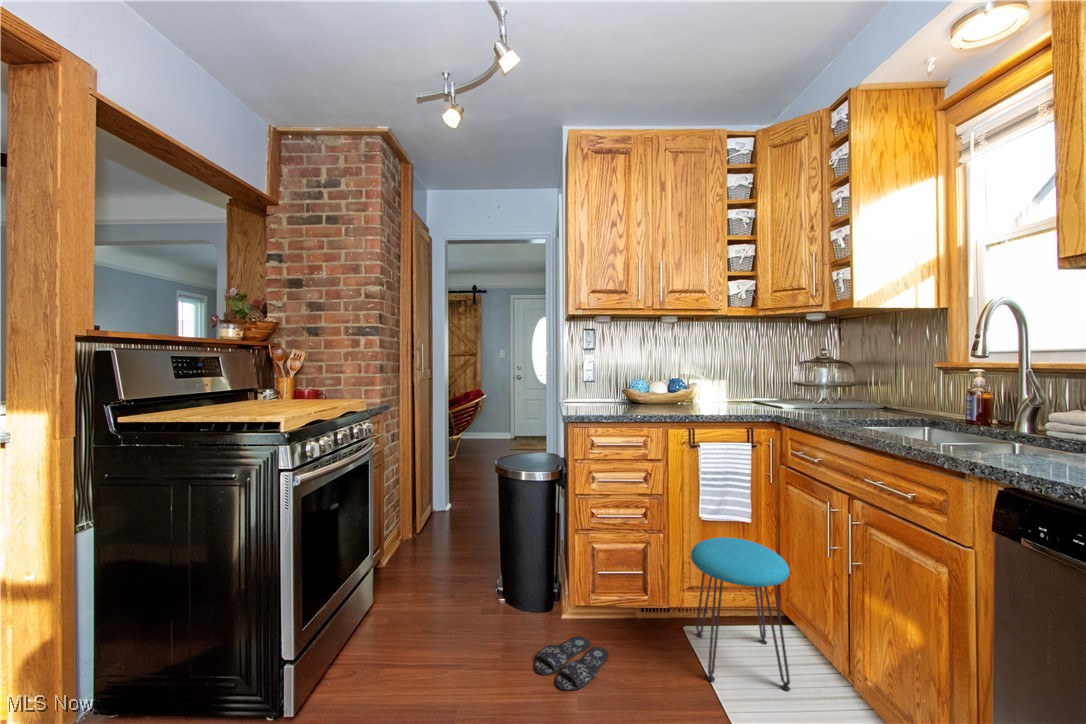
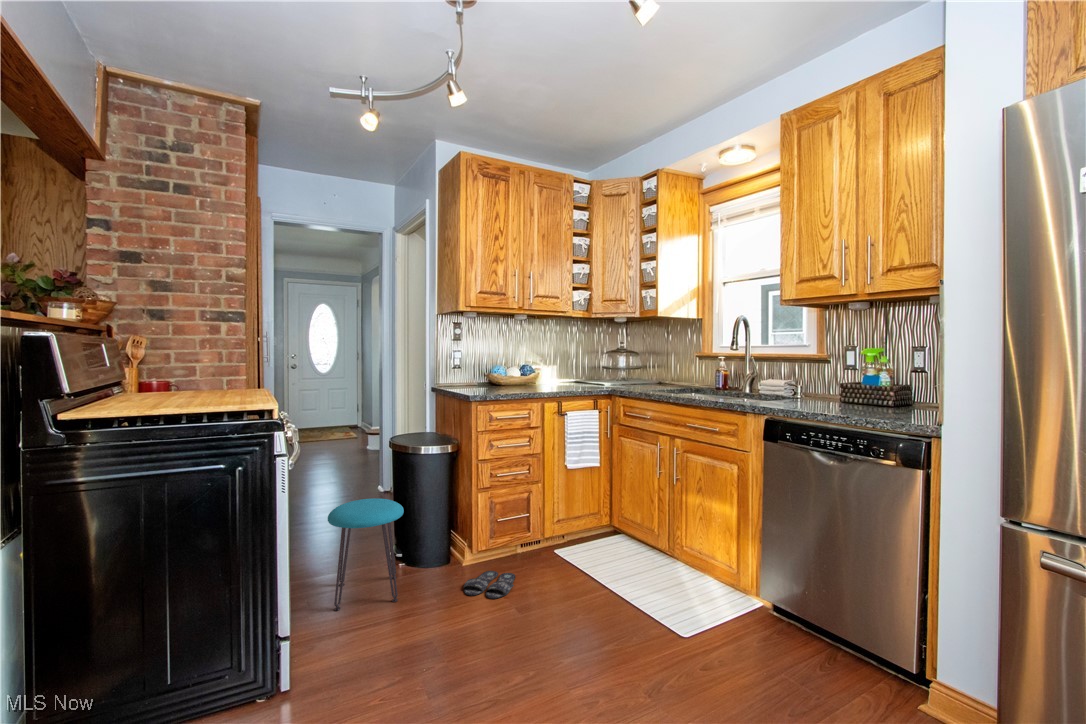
stool: present [691,537,790,691] -> present [328,498,404,610]

